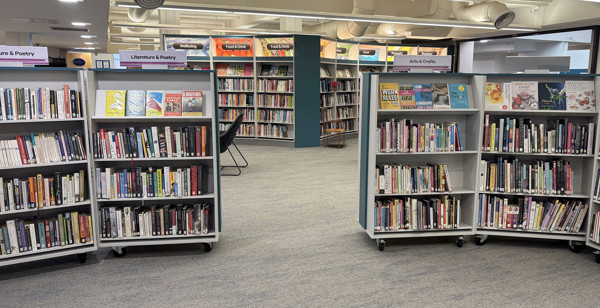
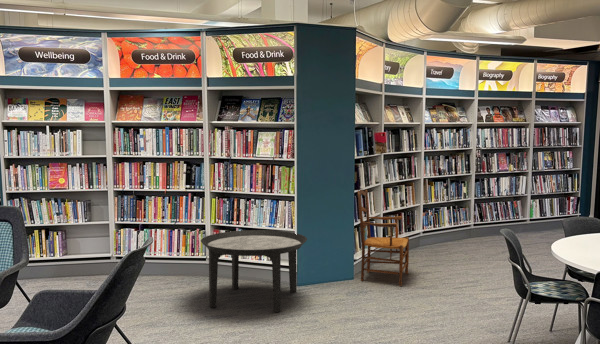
round table: none [255,124,299,153] -> present [201,230,307,312]

